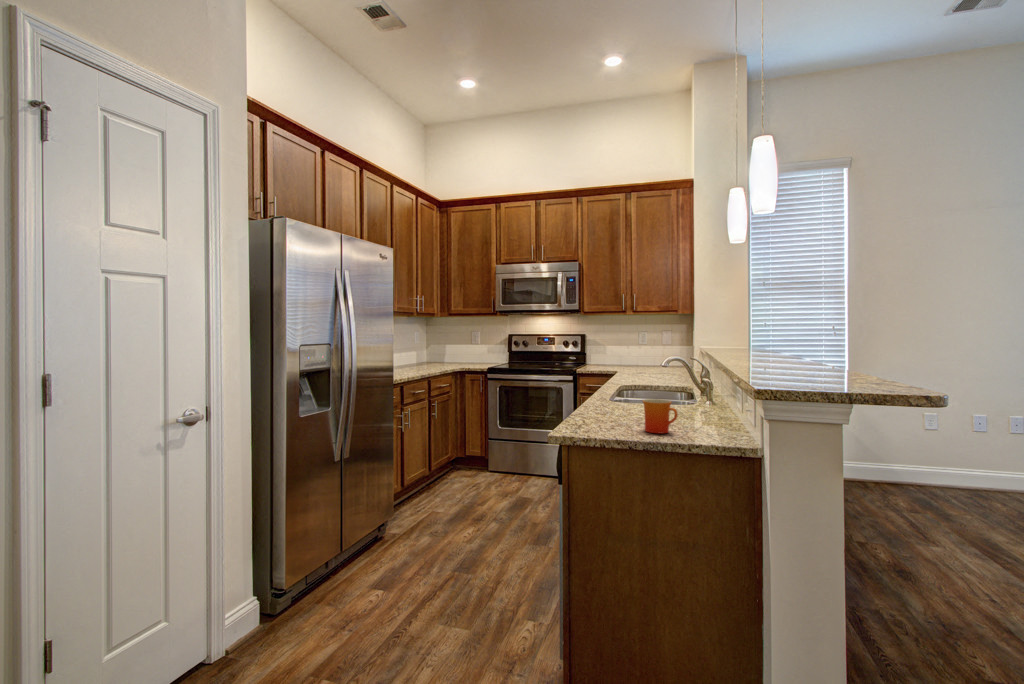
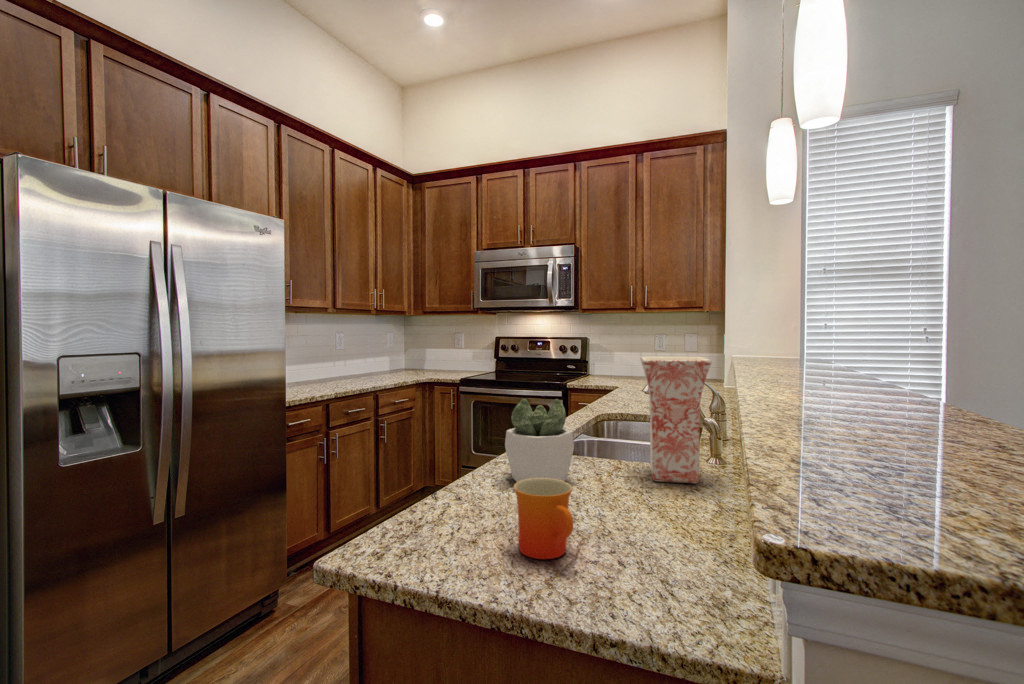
vase: none [674,342,720,412] -> present [641,357,711,483]
succulent plant: none [604,366,644,414] -> present [505,399,574,482]

